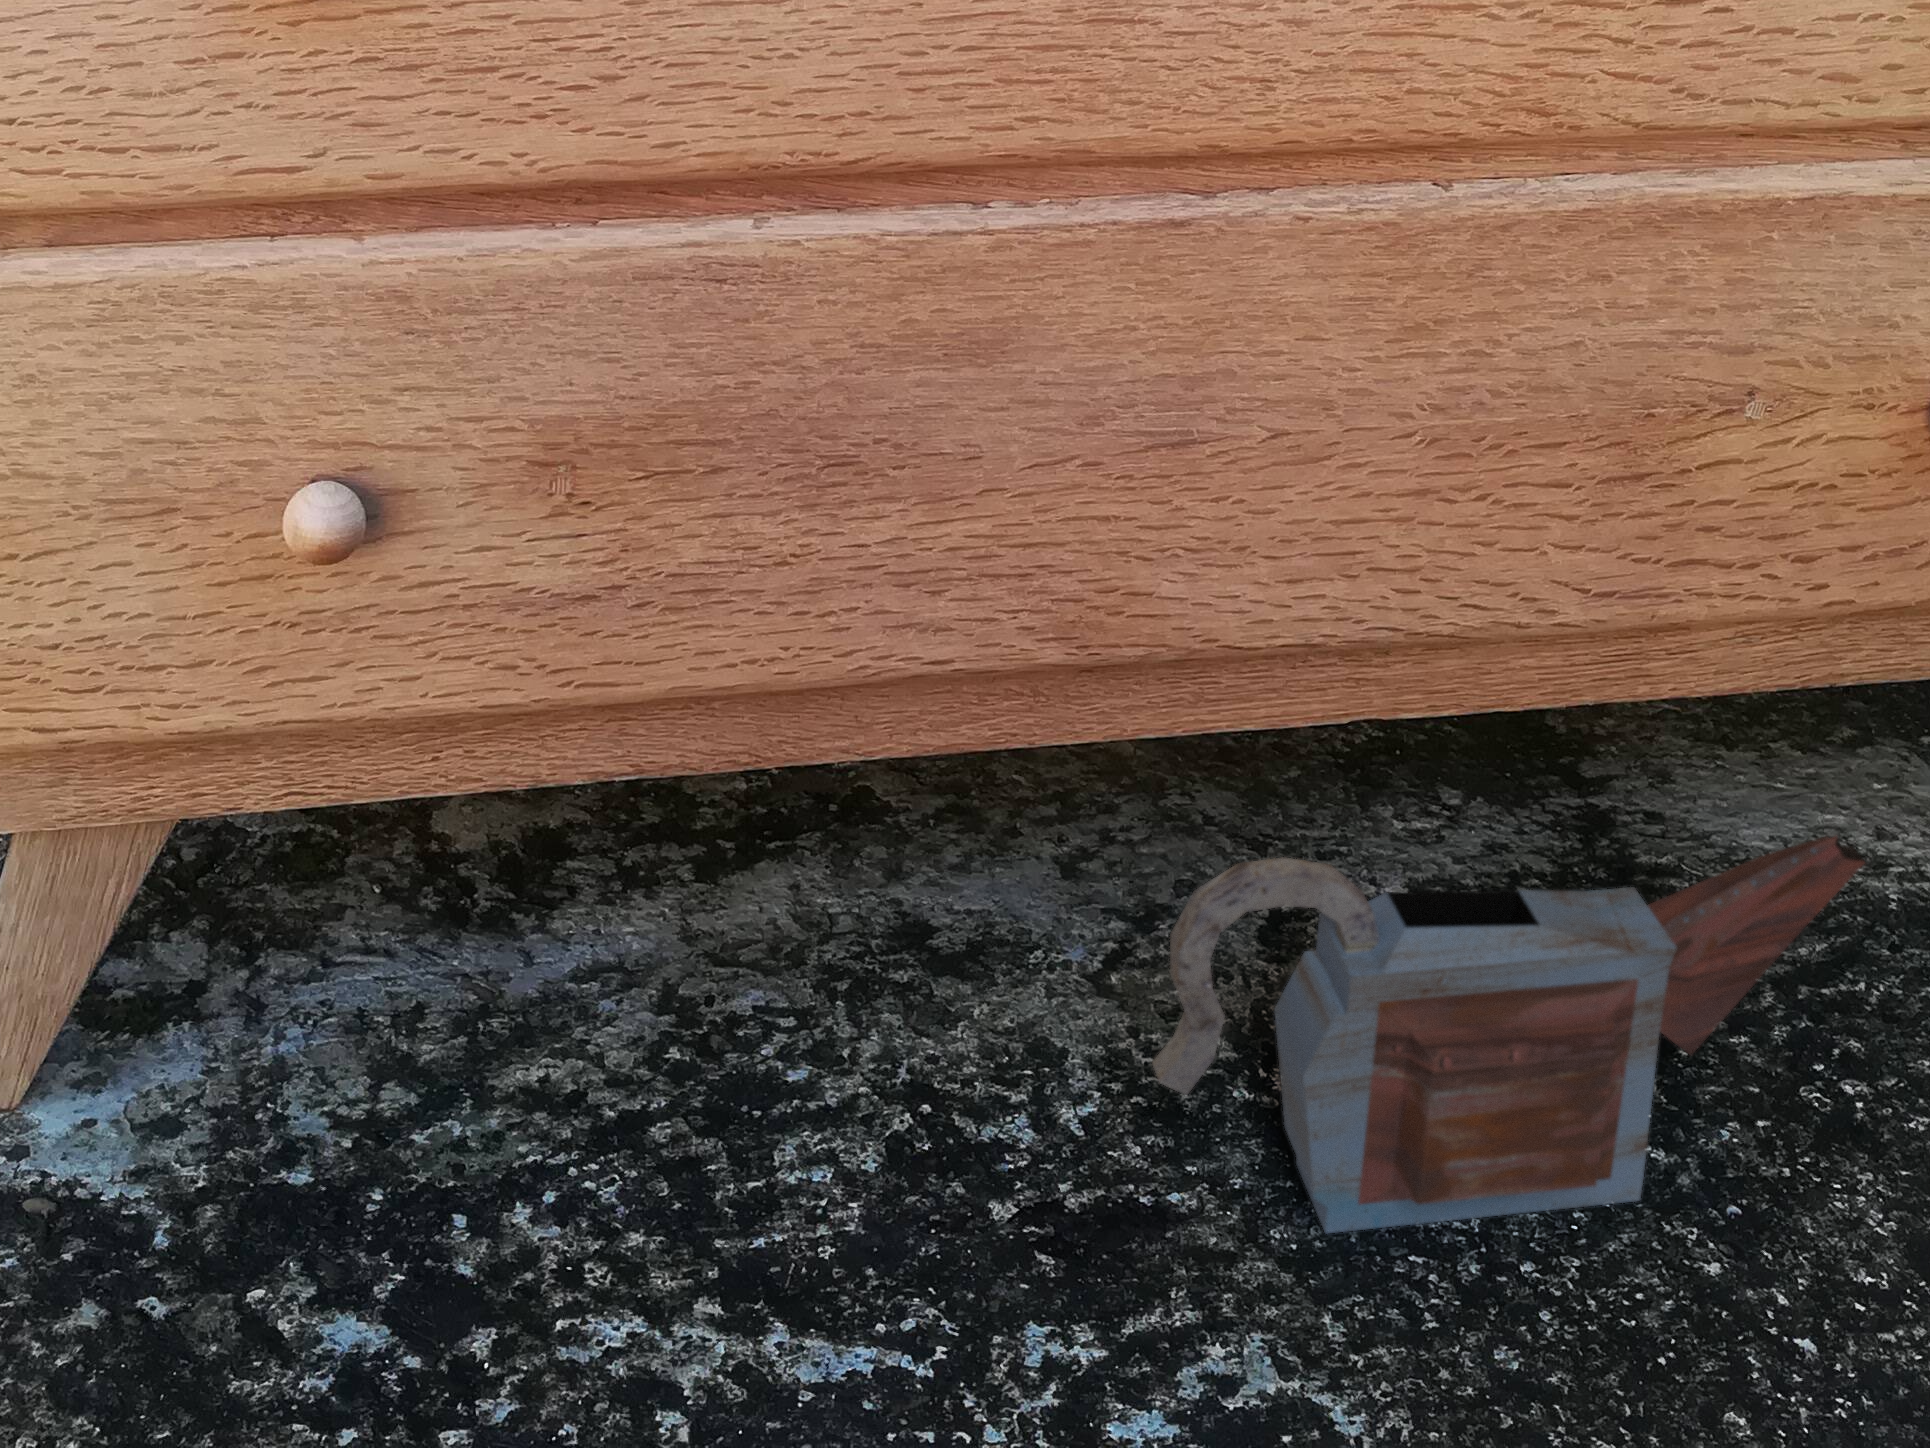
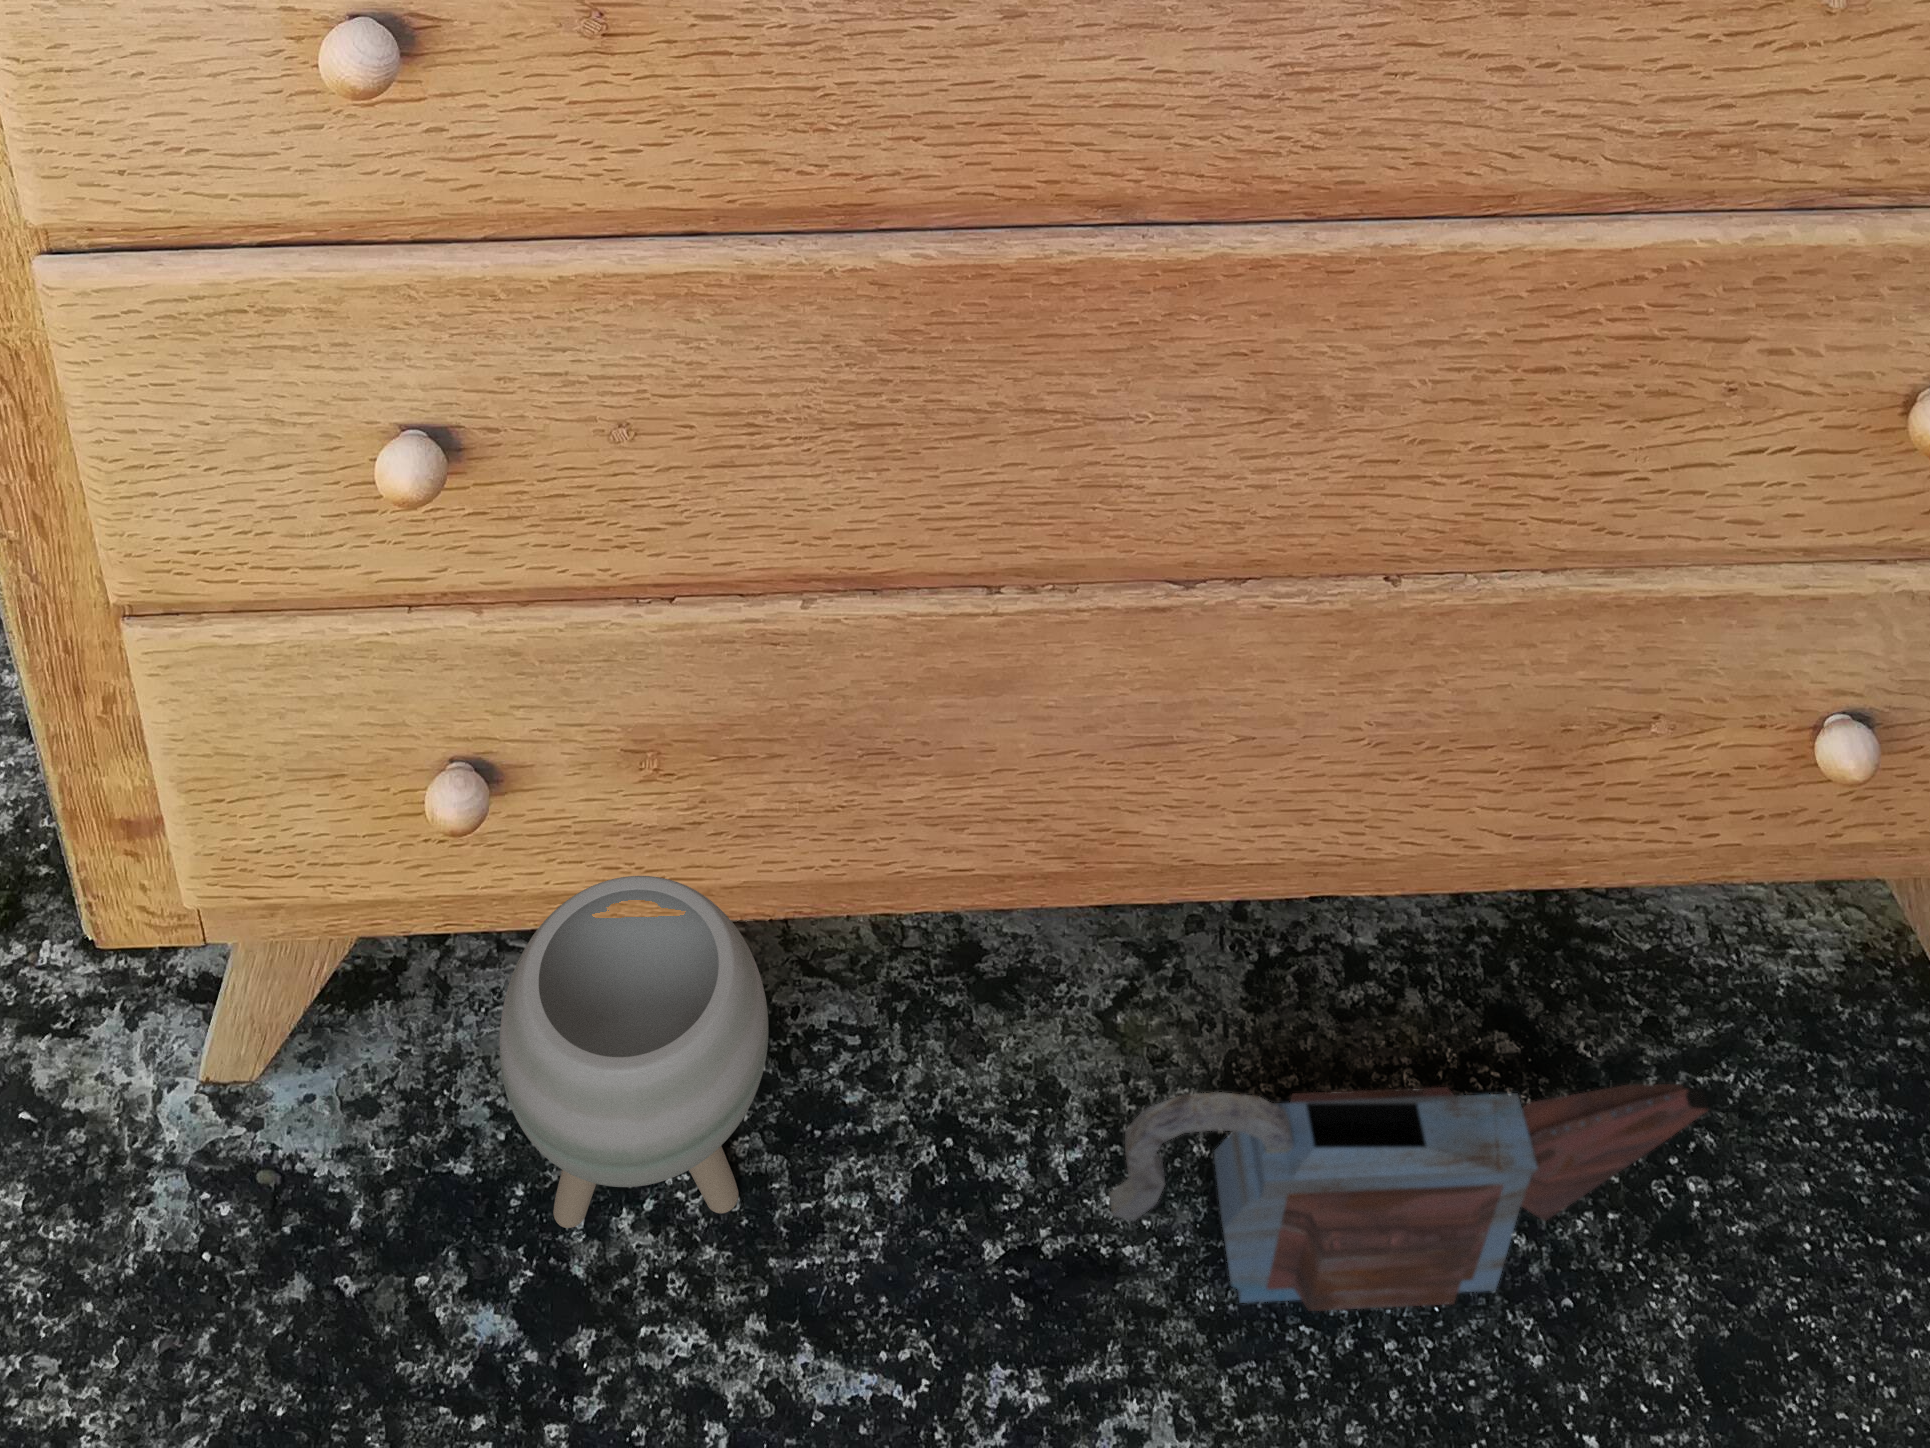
planter: none [371,693,710,1218] -> present [500,876,768,1228]

